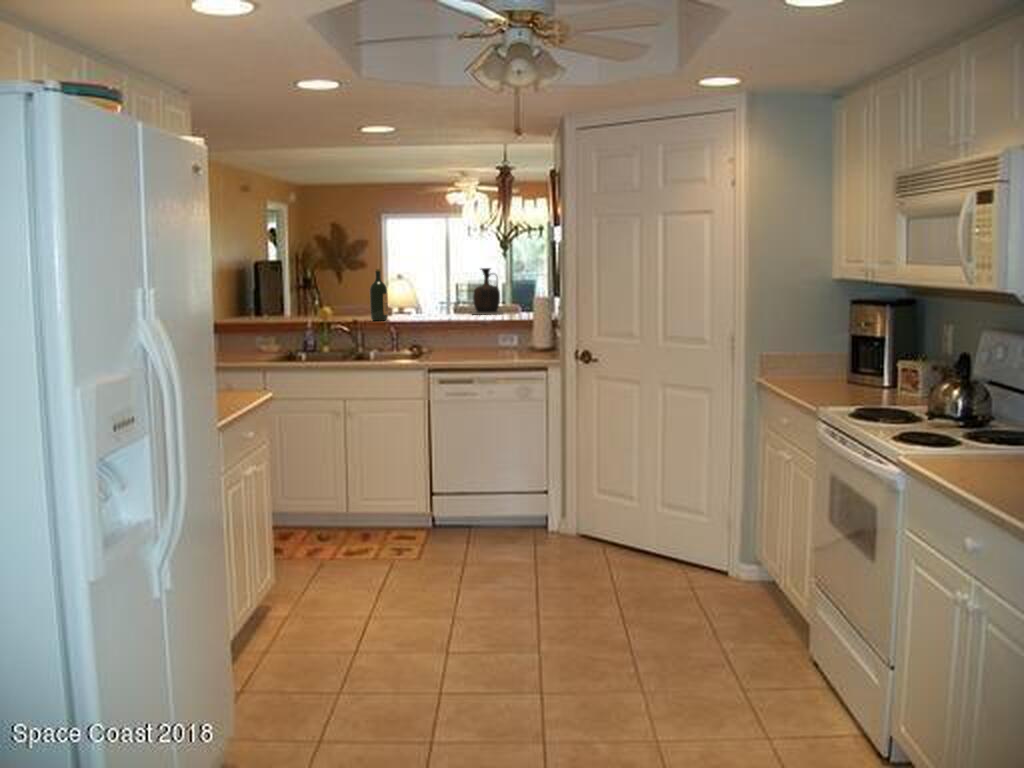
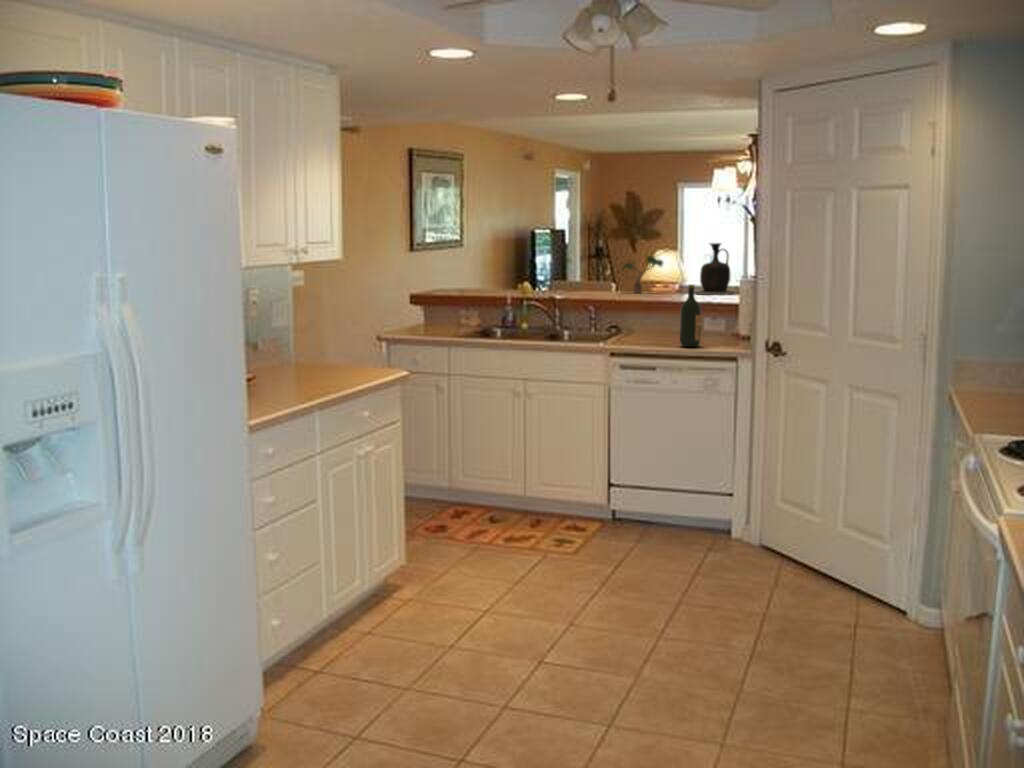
wine bottle: present [370,269,388,321] -> present [680,285,702,347]
potted plant: none [395,277,447,315] -> present [621,256,663,293]

